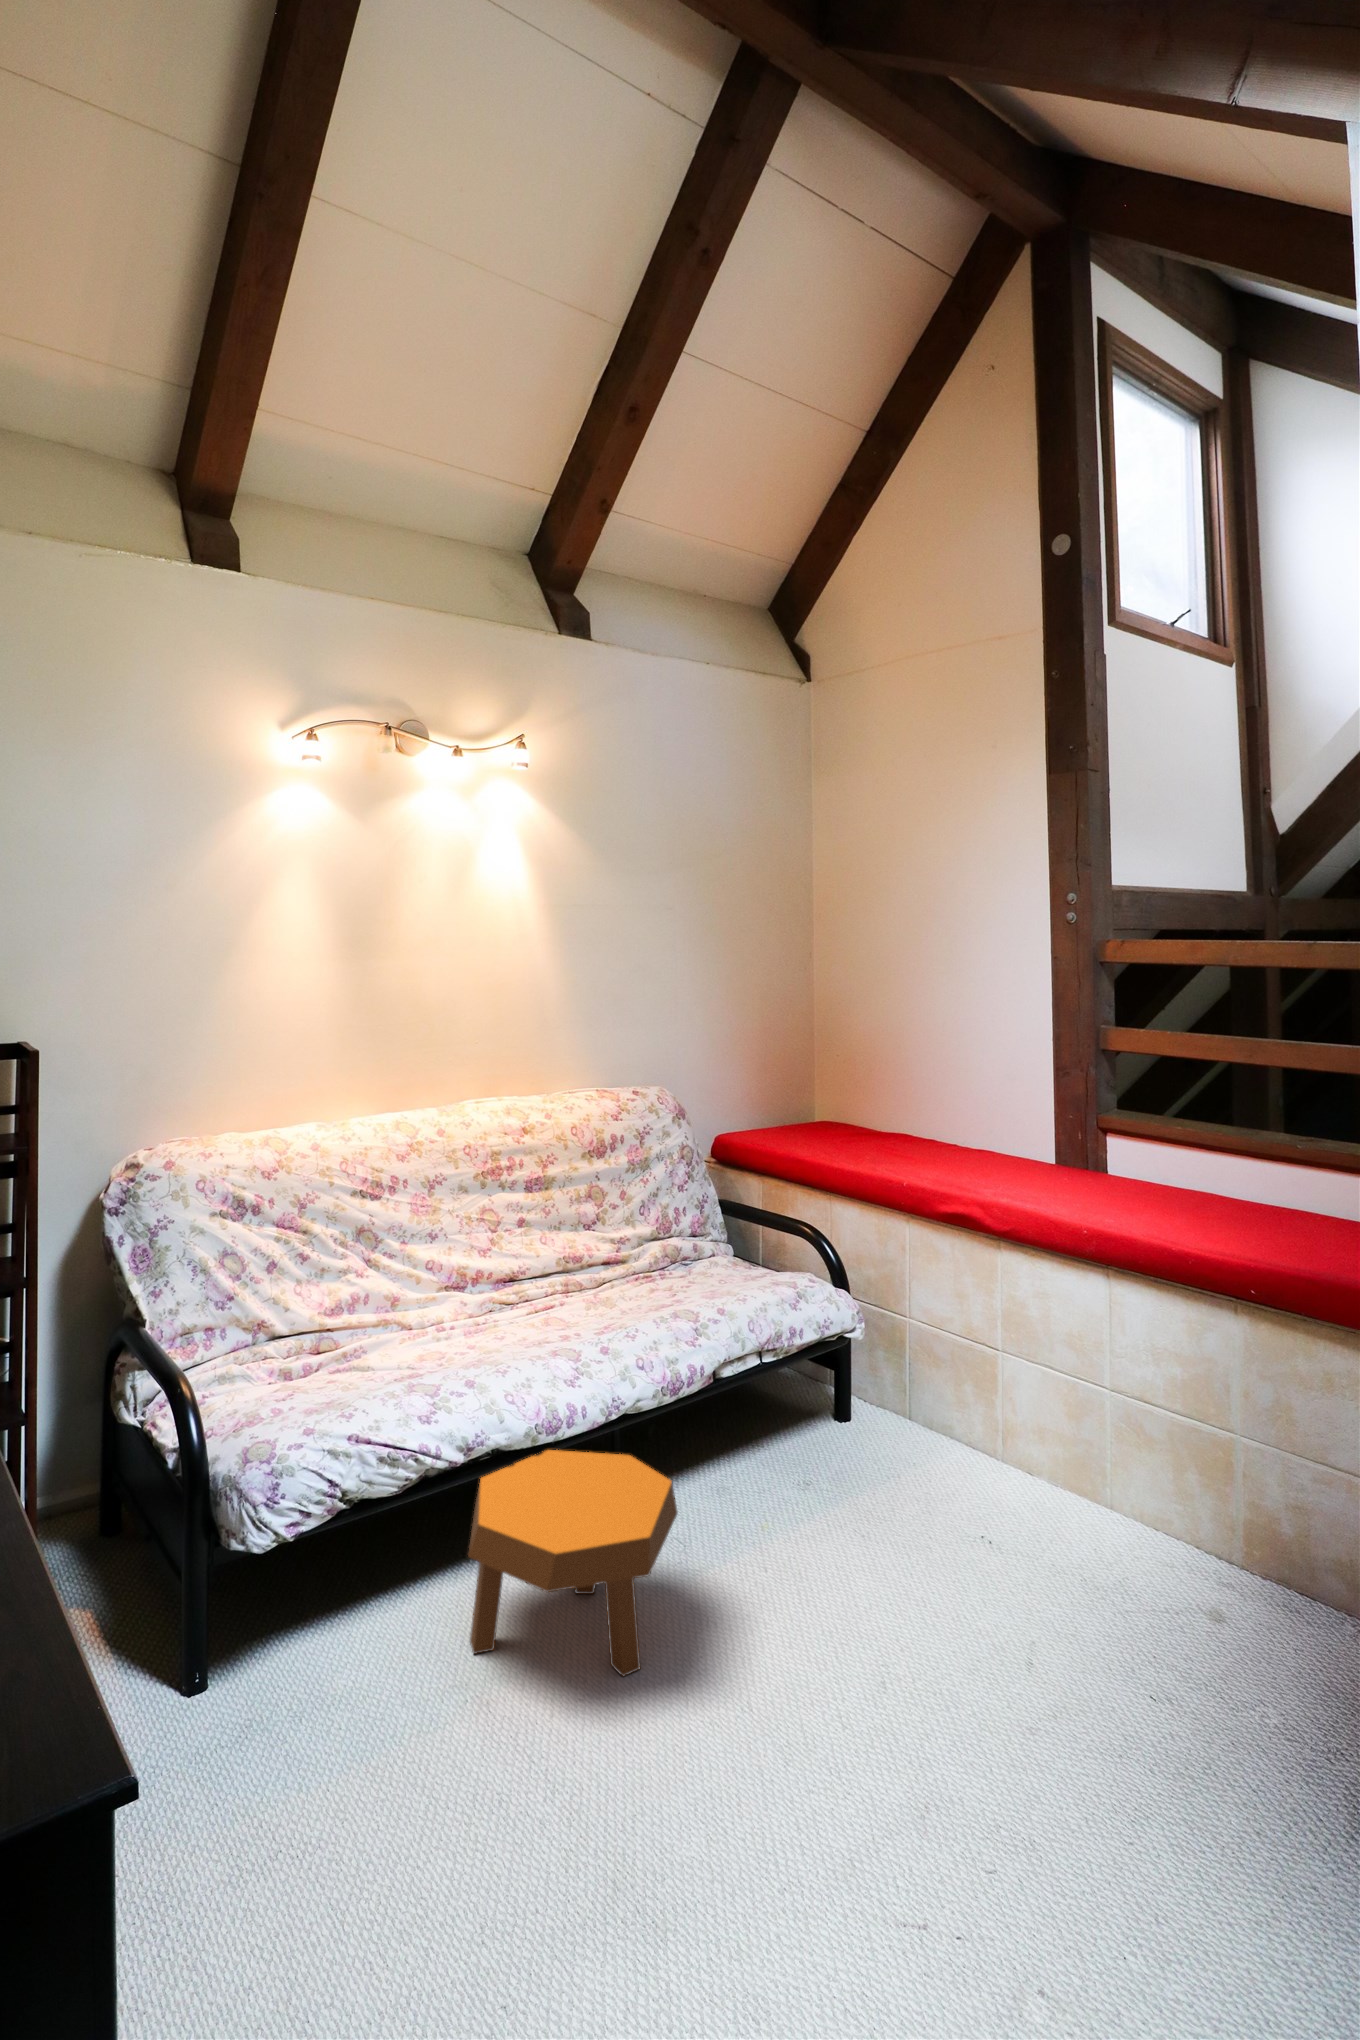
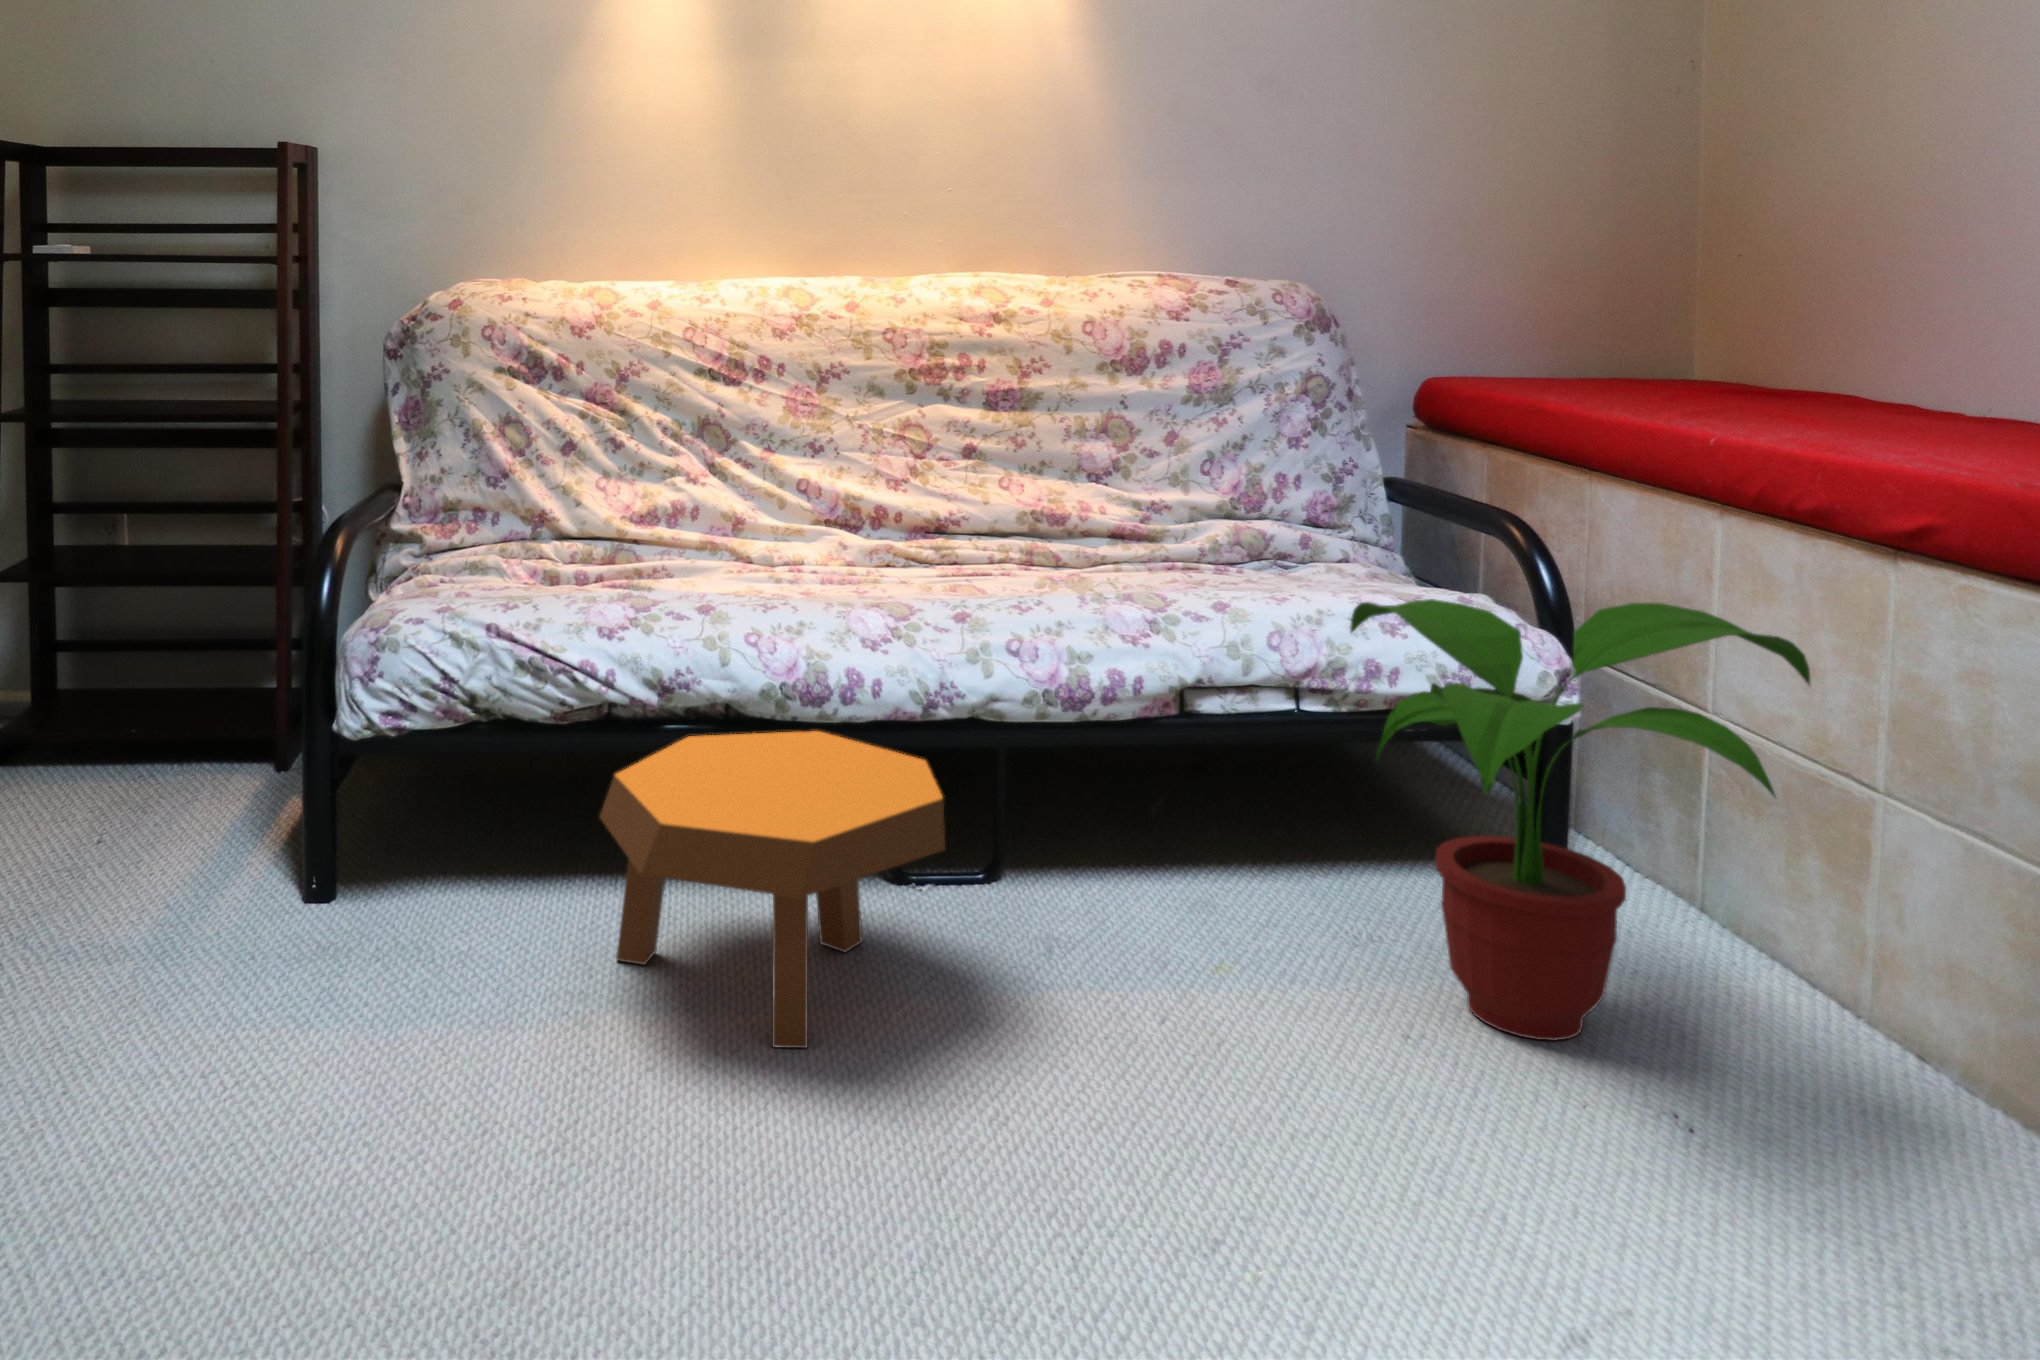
potted plant: none [784,1281,1020,1525] -> present [1350,599,1810,1041]

